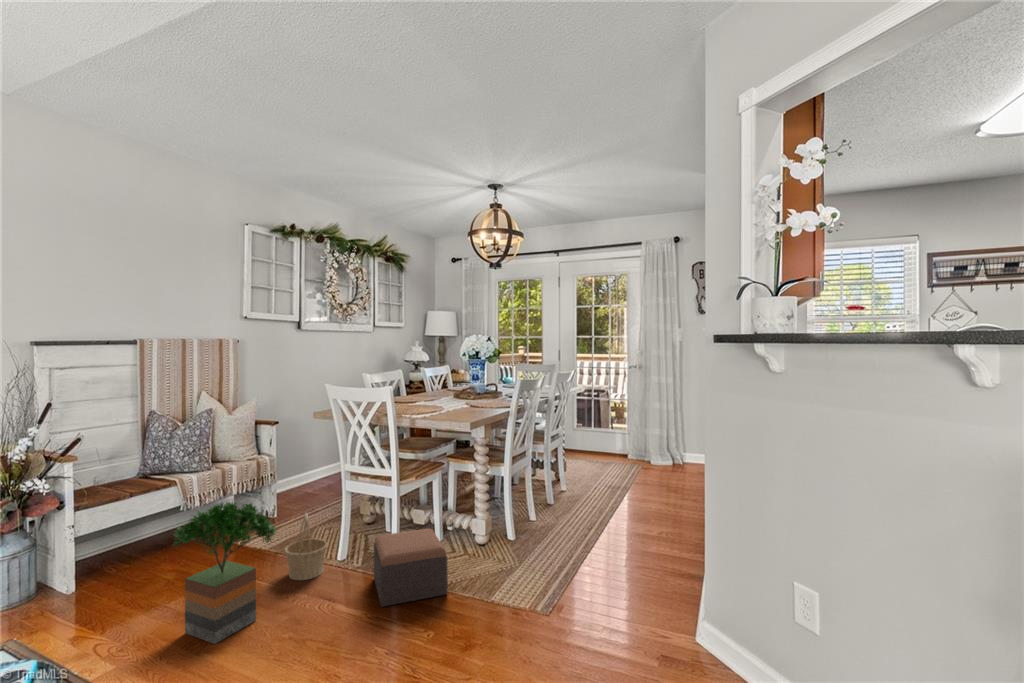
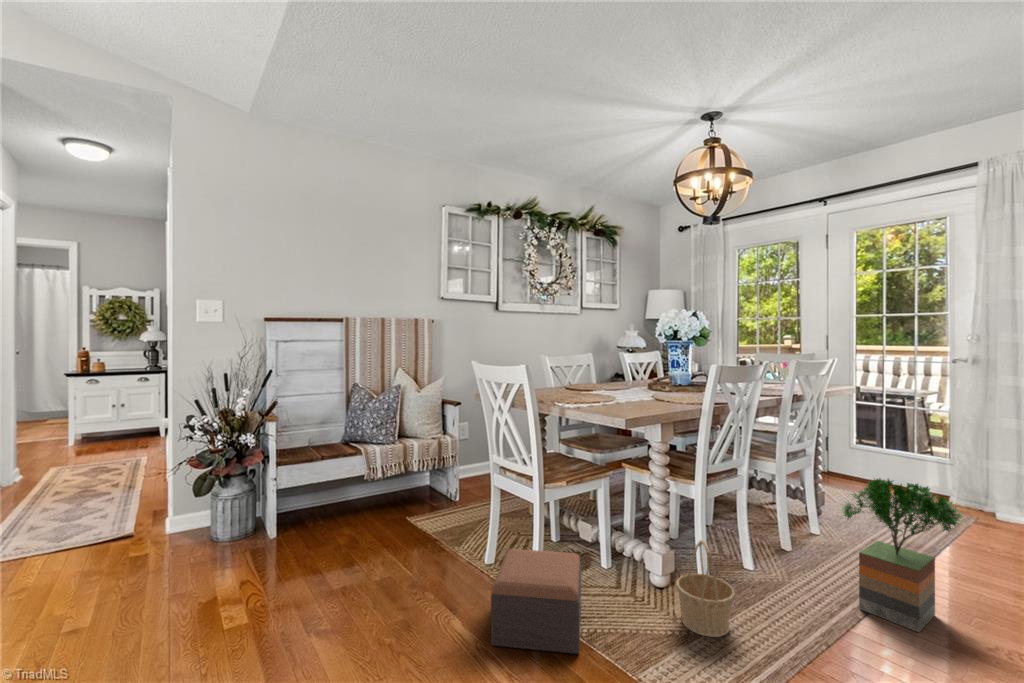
potted tree: present [174,502,277,644] -> present [842,478,963,632]
basket: present [285,513,328,580] -> present [676,540,735,637]

